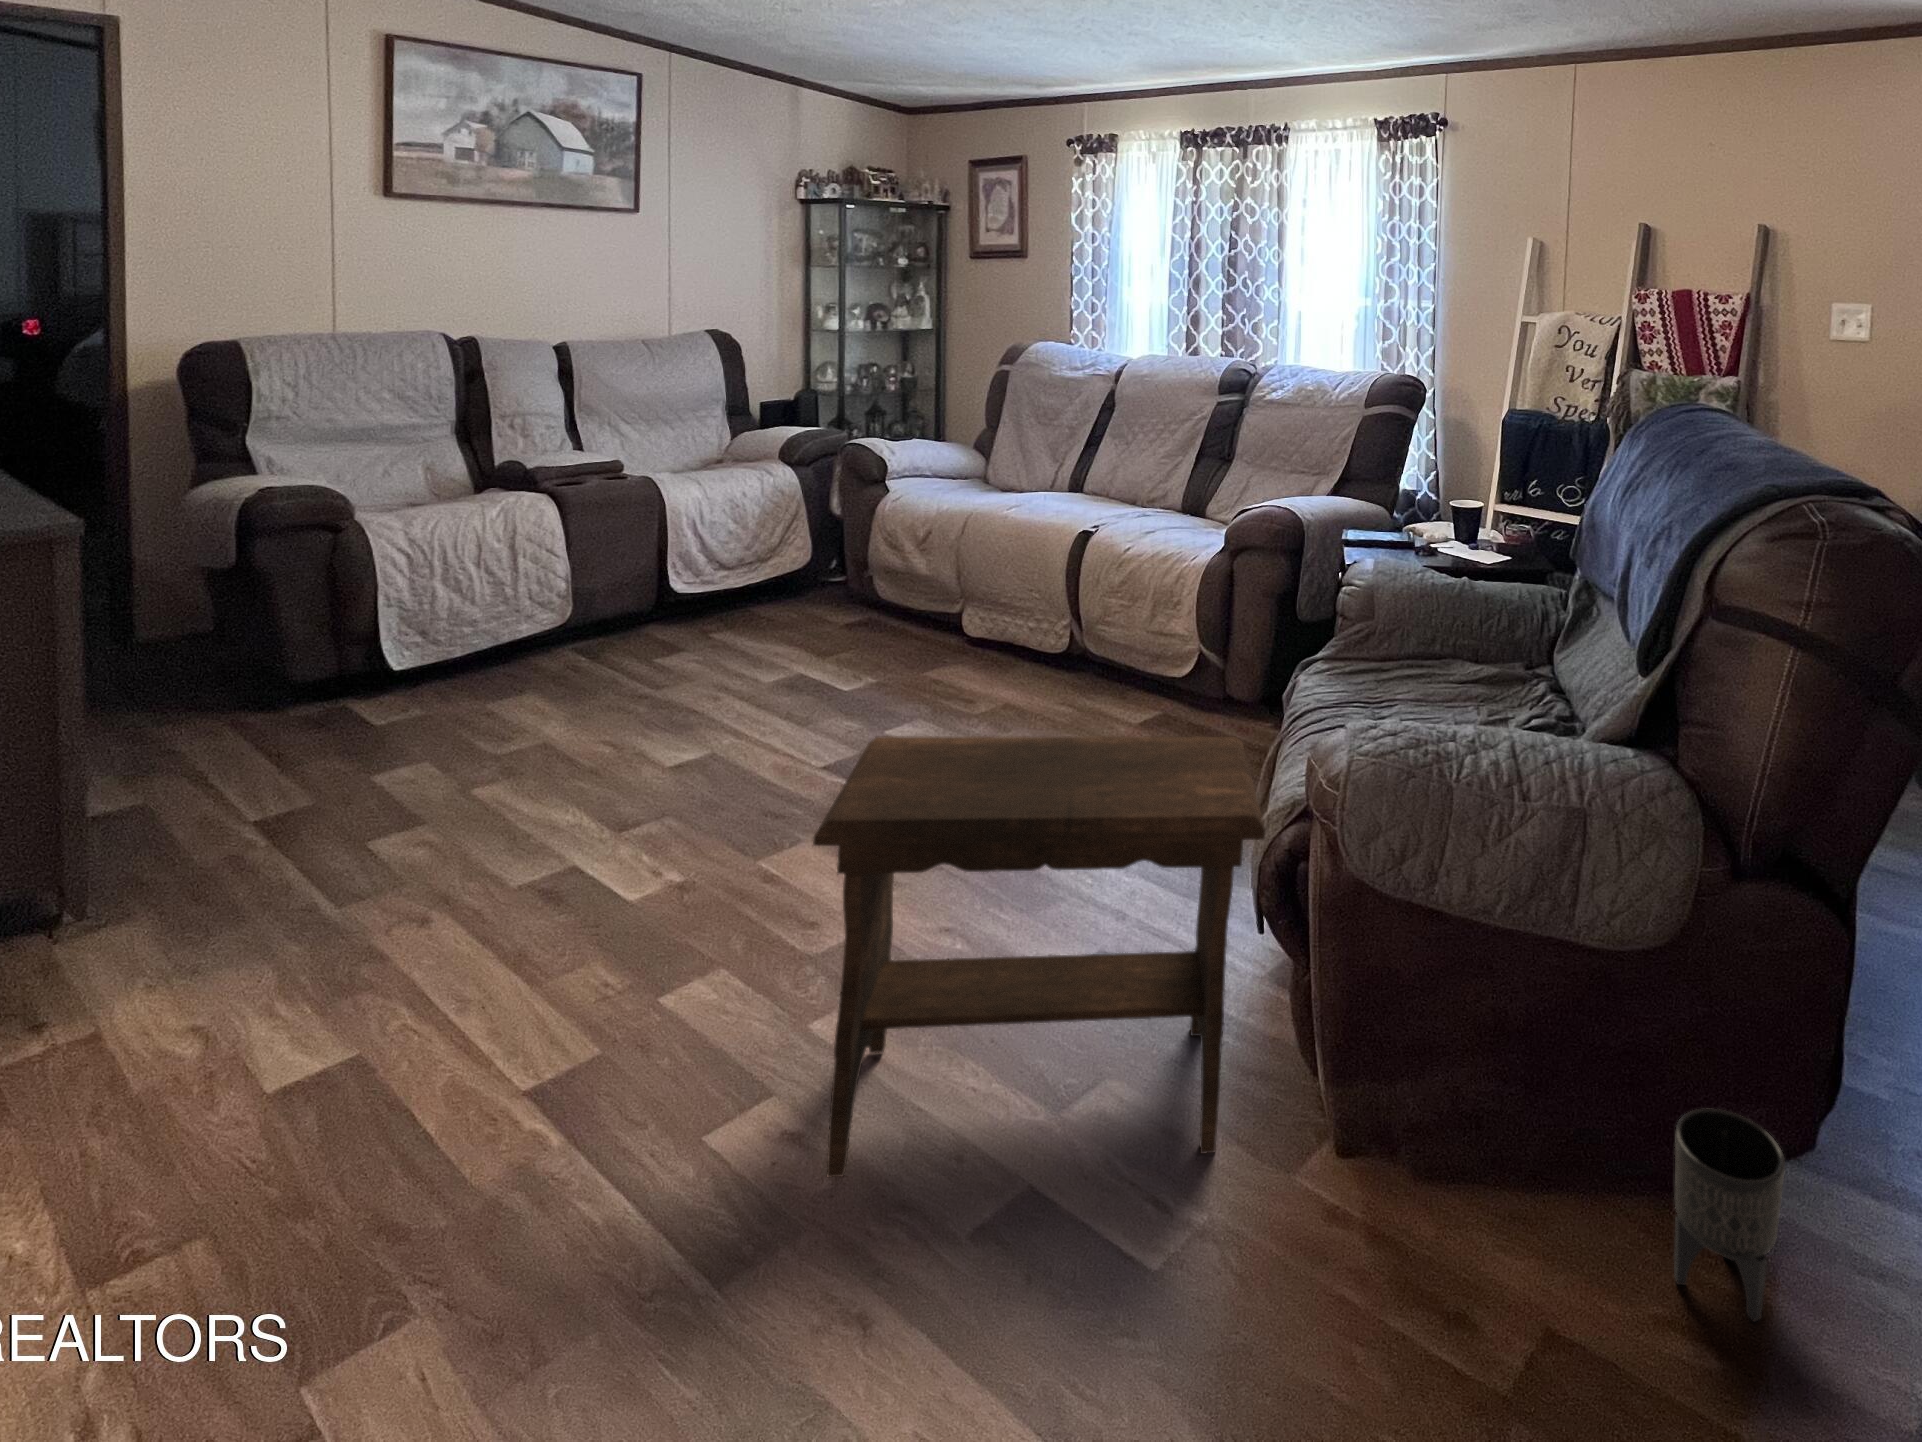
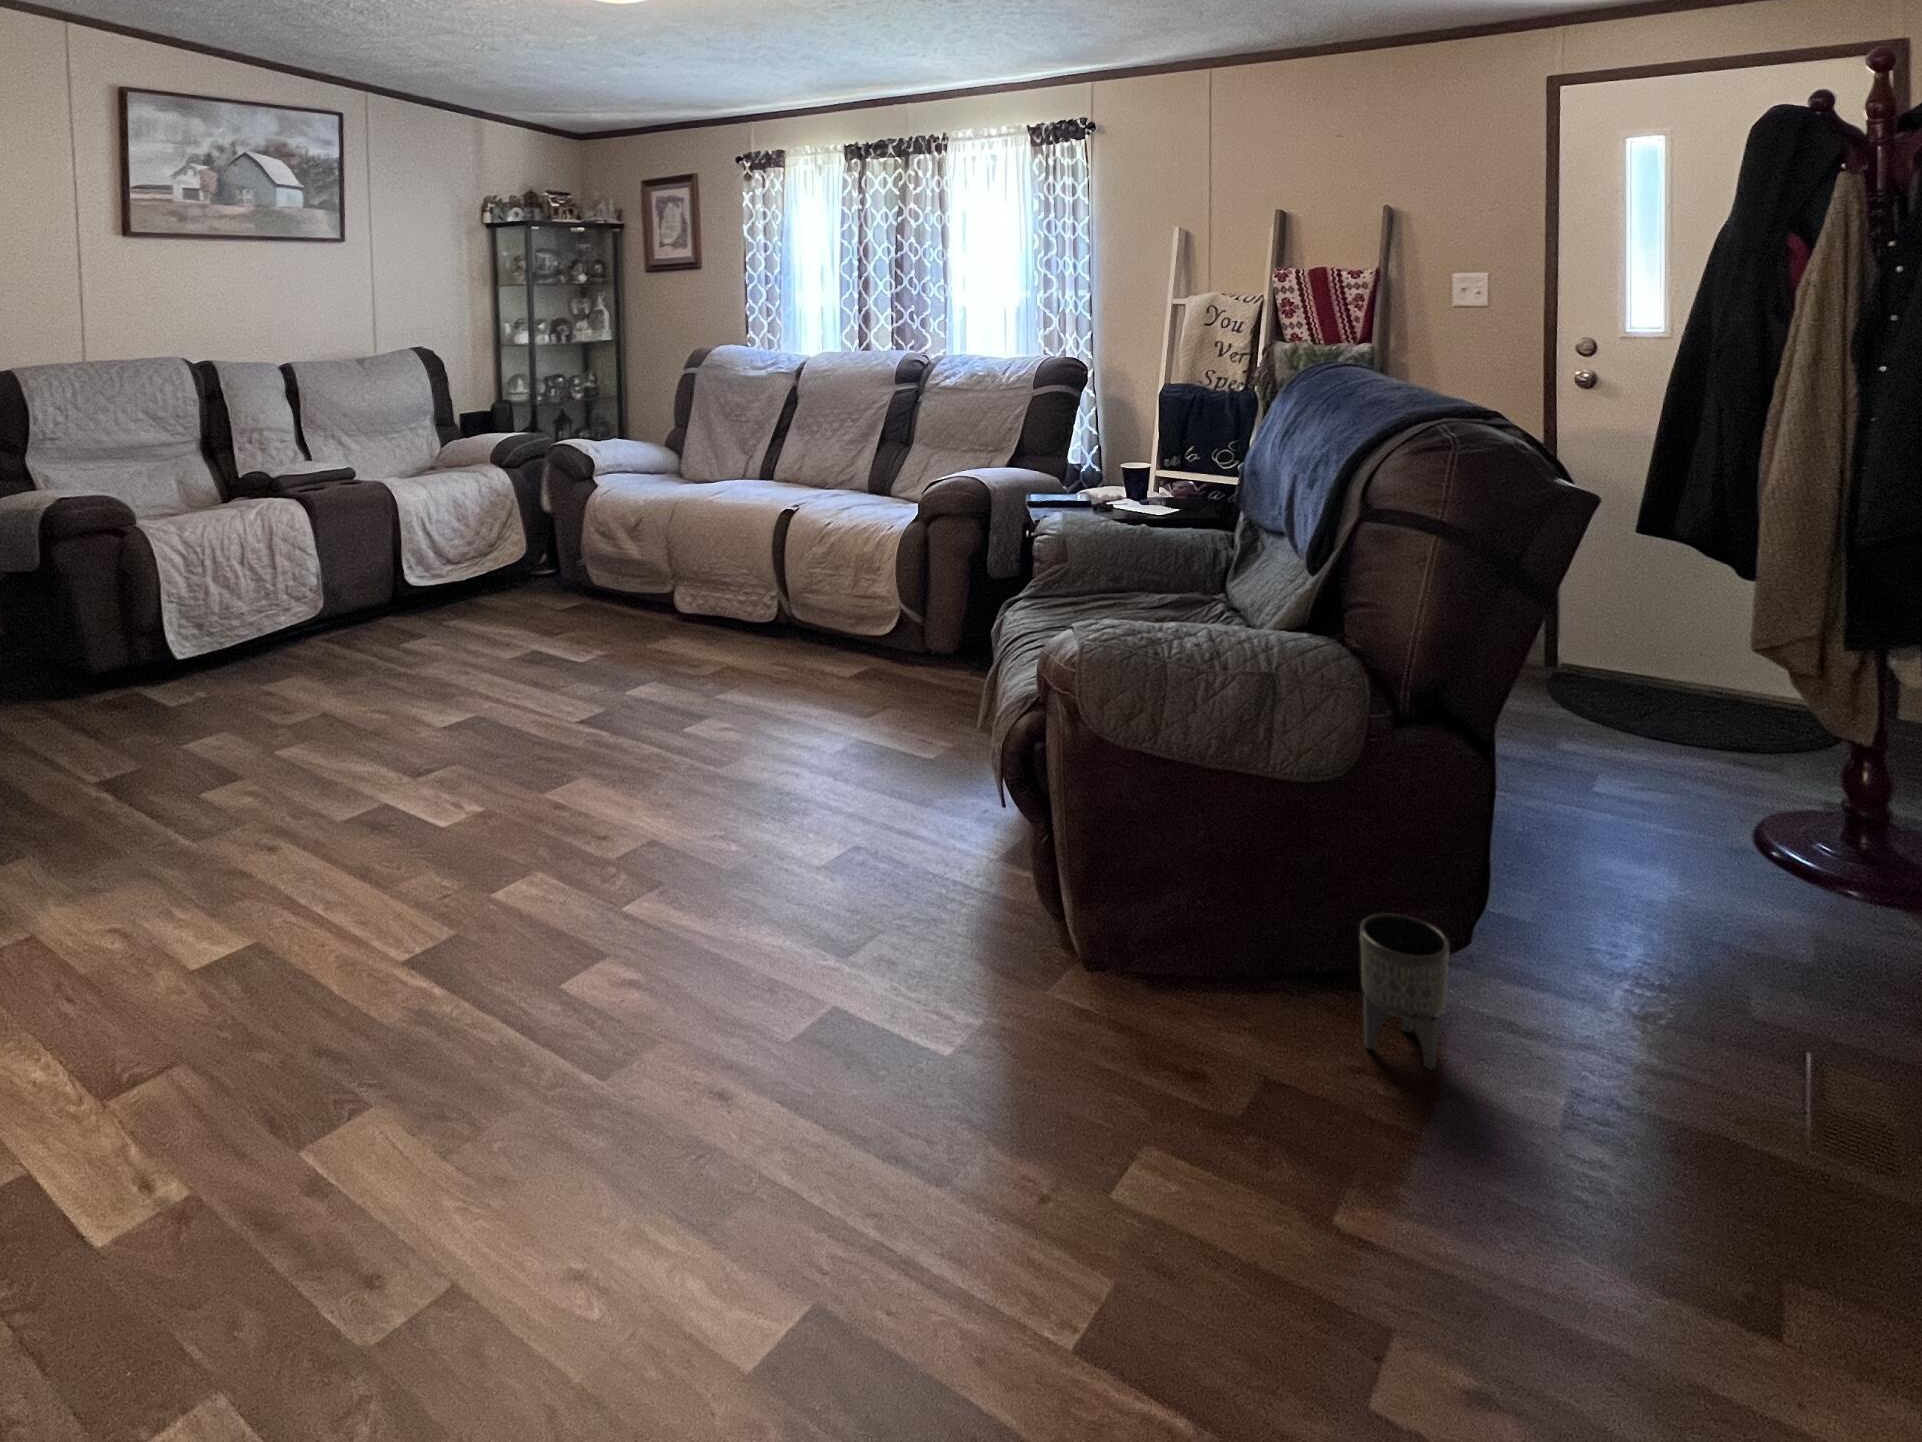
footstool: present [813,736,1265,1177] -> none [652,651,1012,1006]

